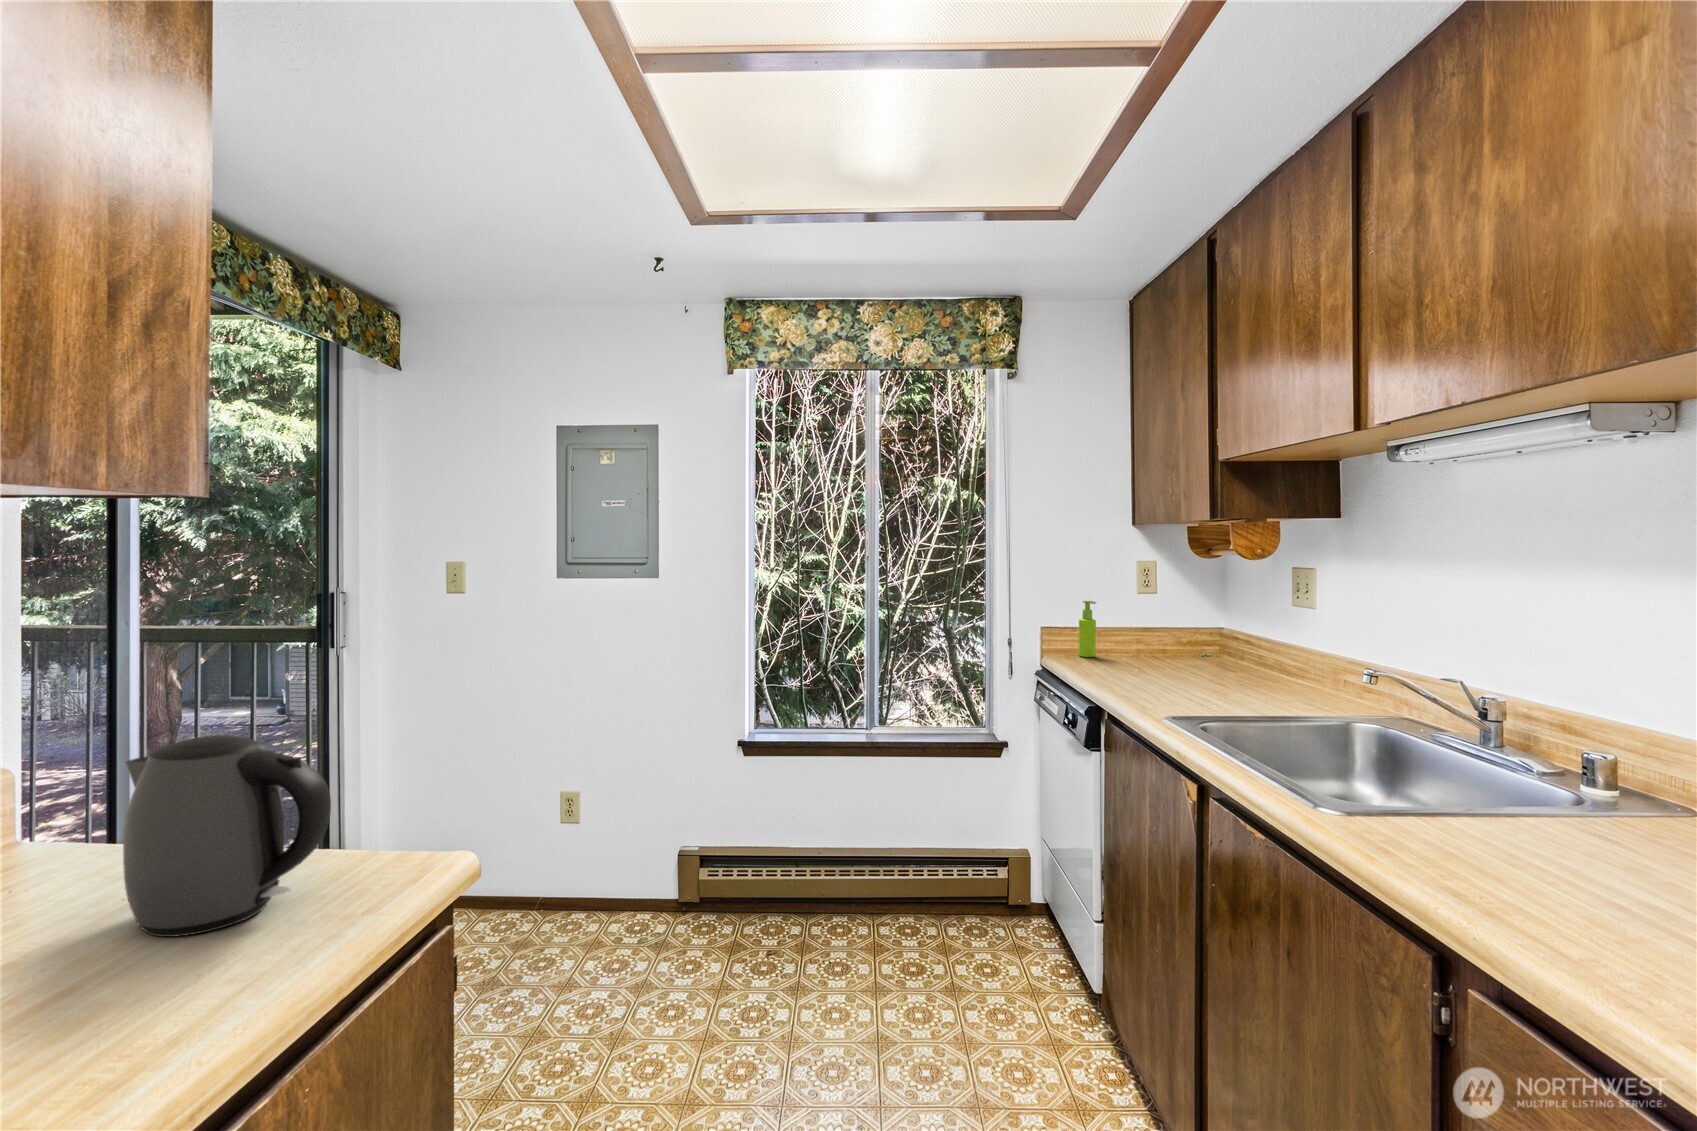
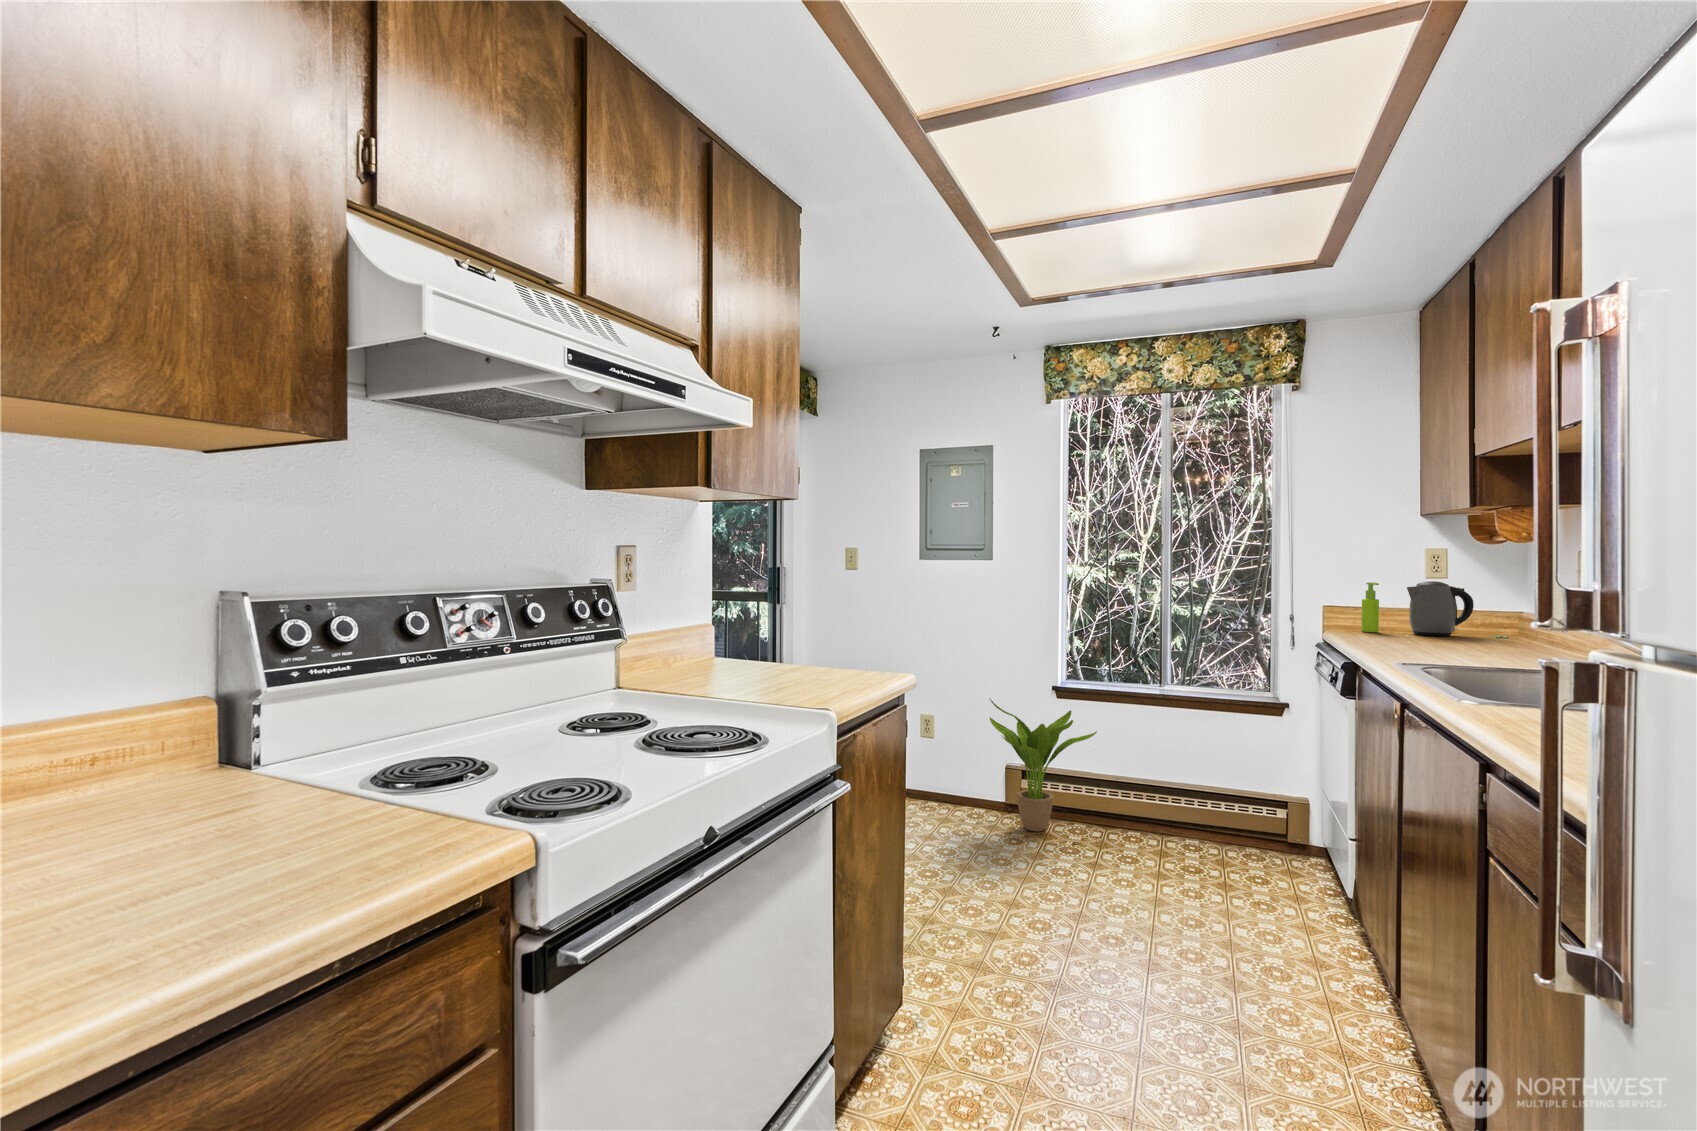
kettle: present [123,735,331,937] -> present [1407,581,1474,636]
potted plant: none [654,769,794,938] -> present [989,698,1097,832]

